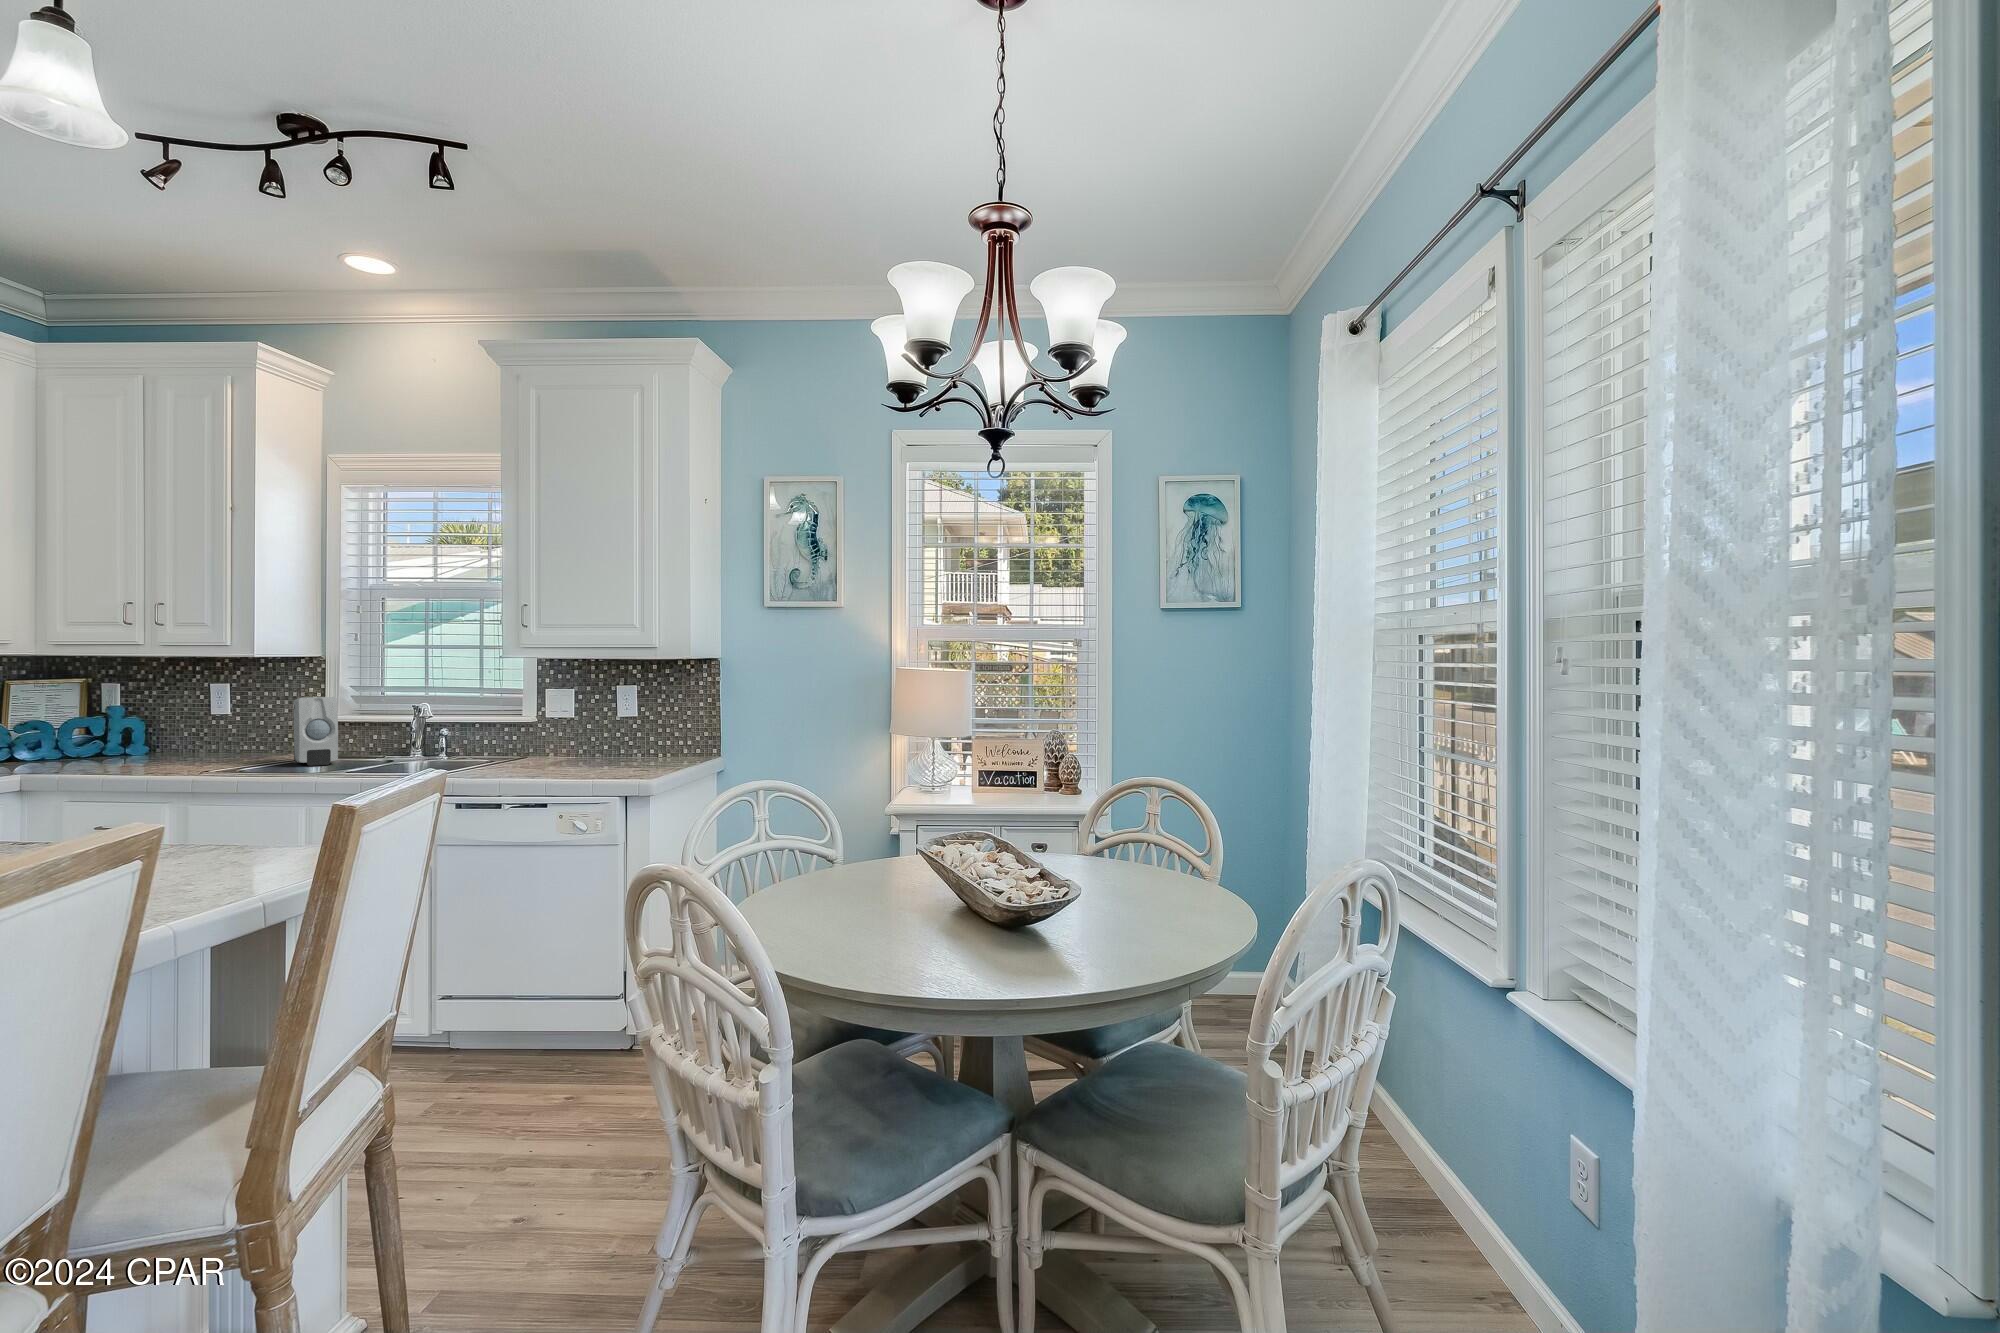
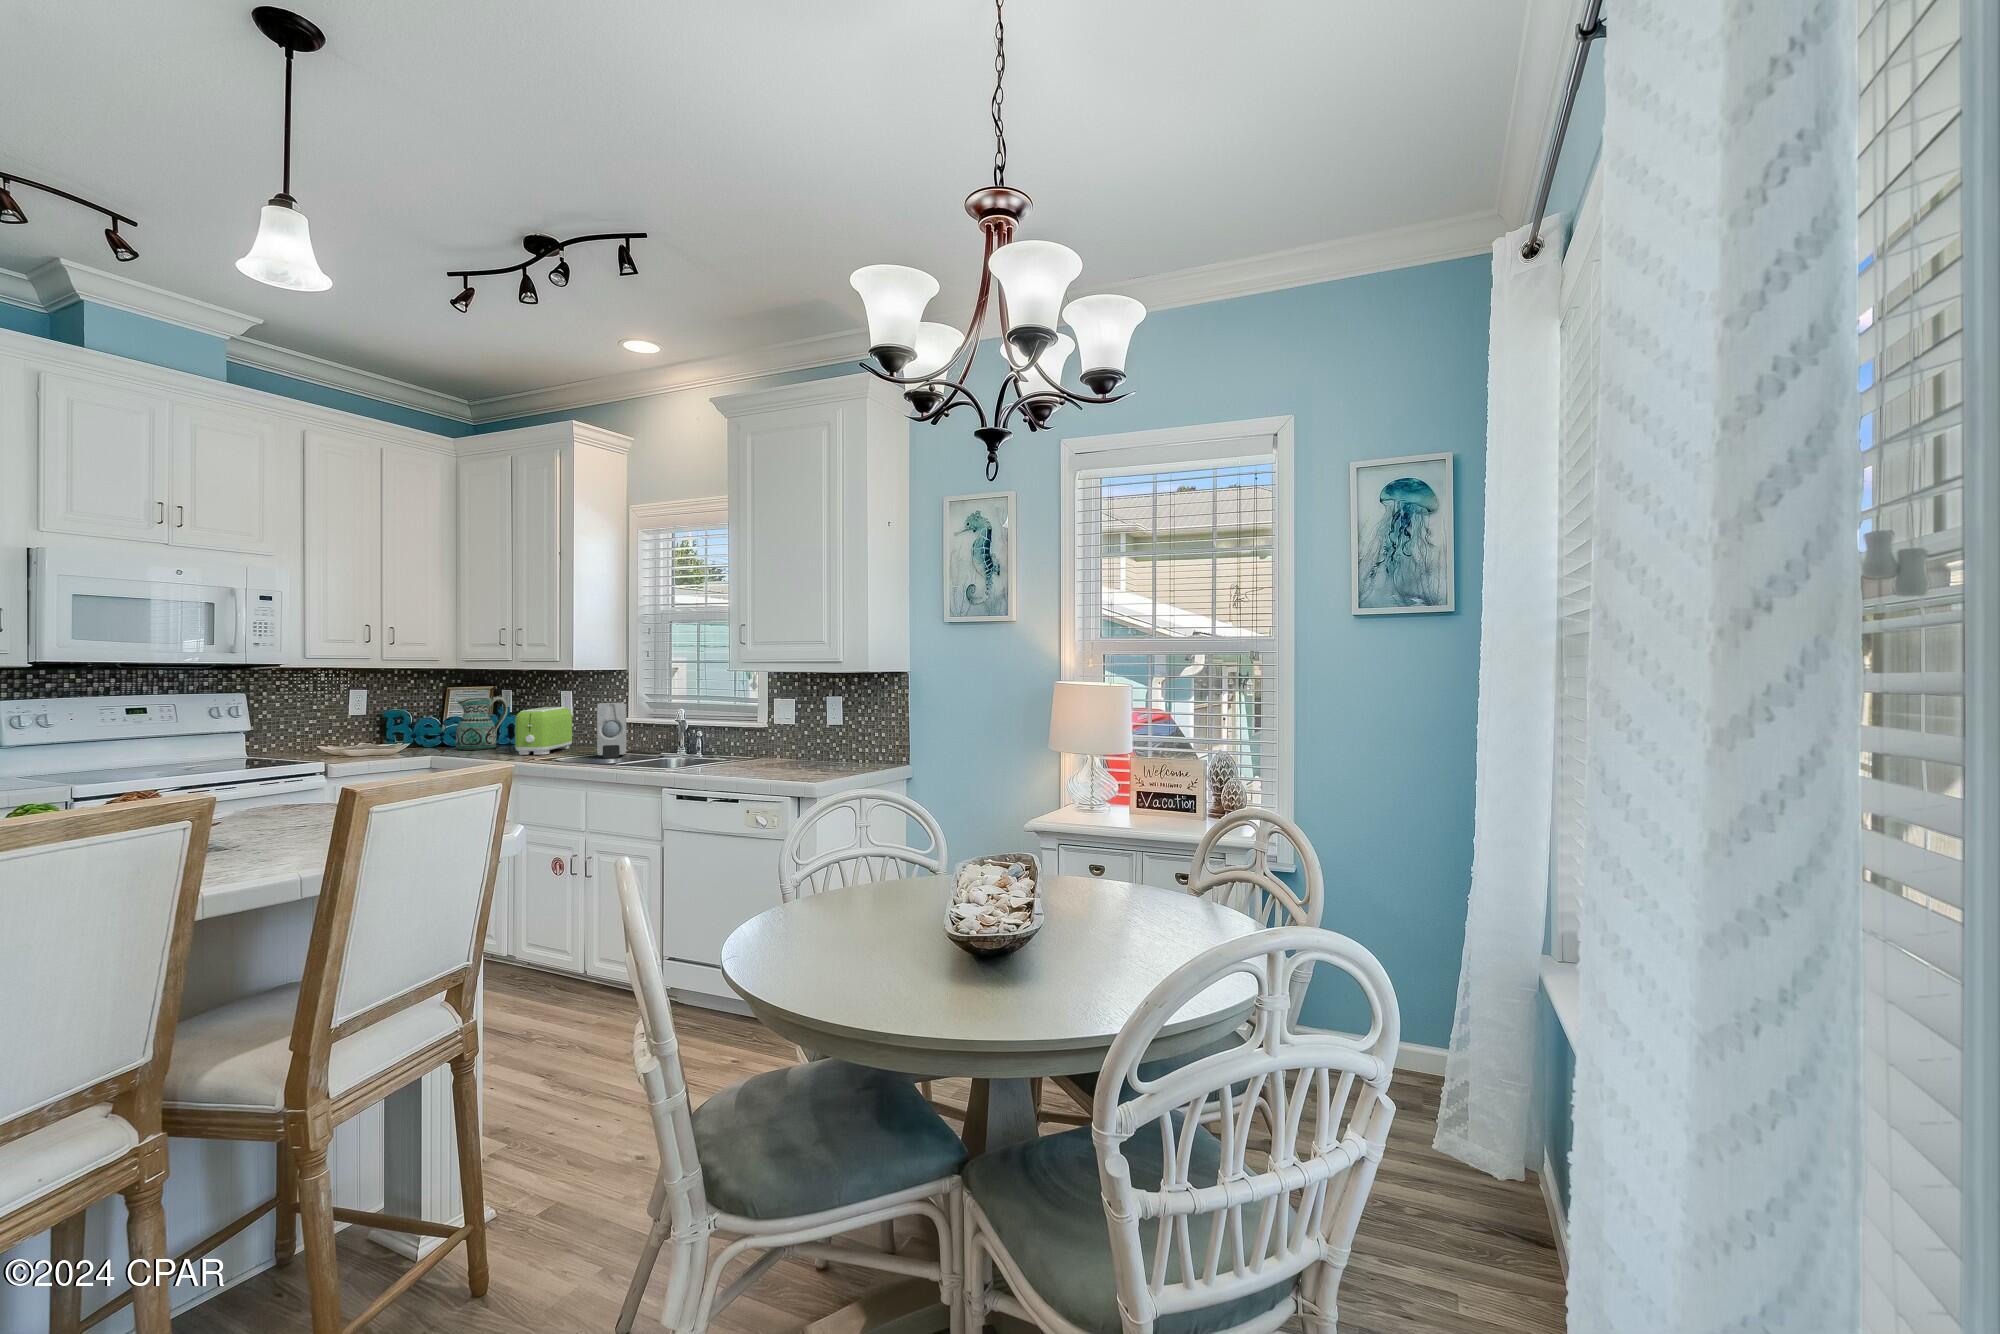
ceramic pitcher: none [44,692,125,764] -> present [456,696,508,750]
toaster: none [162,705,236,766] -> present [515,707,572,755]

